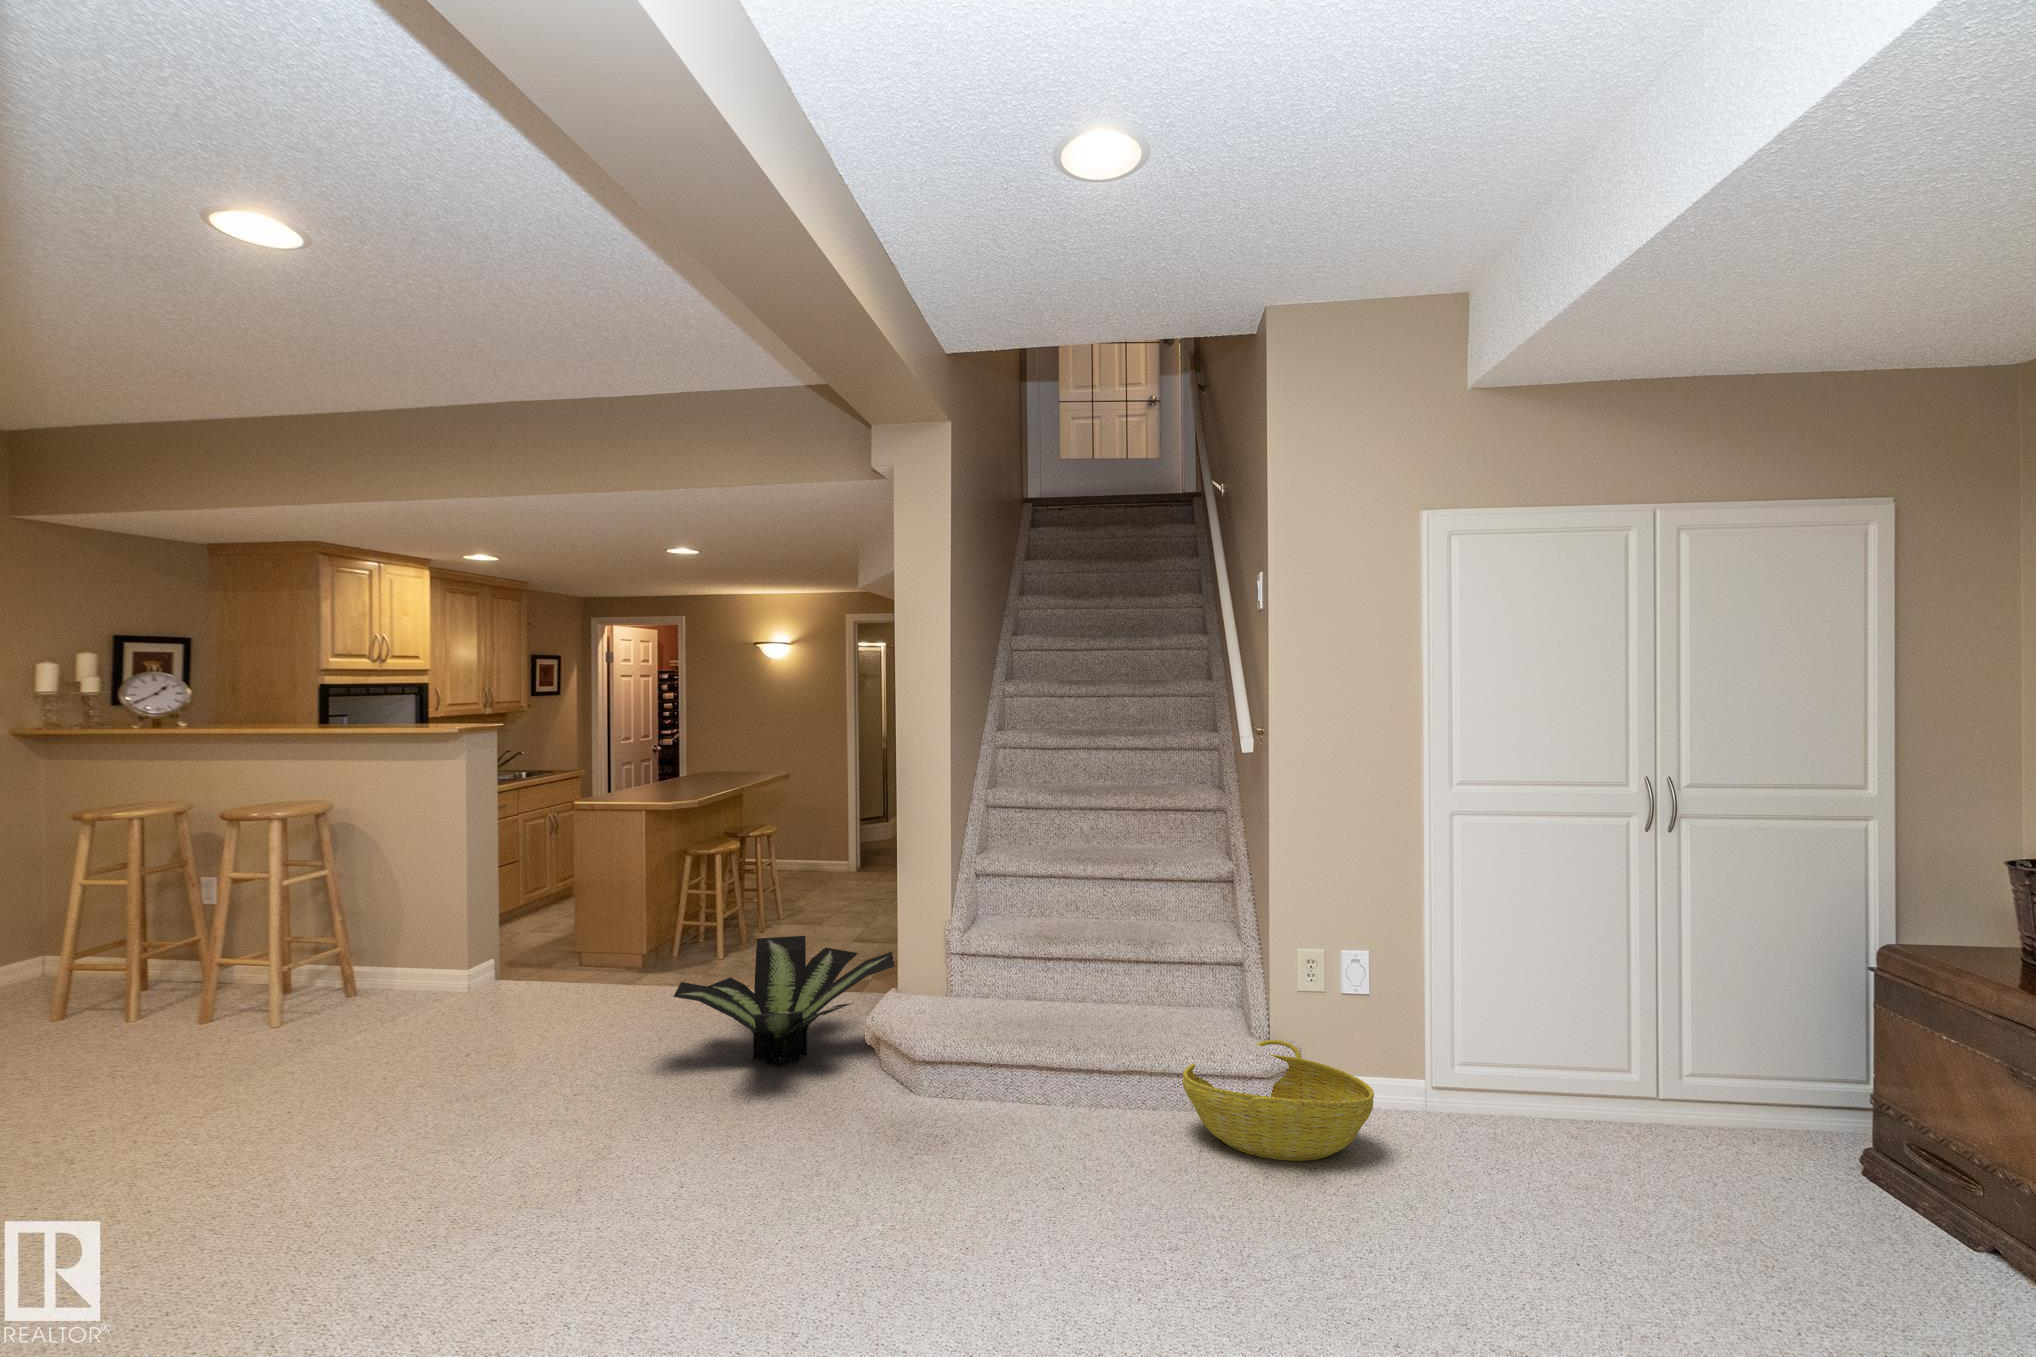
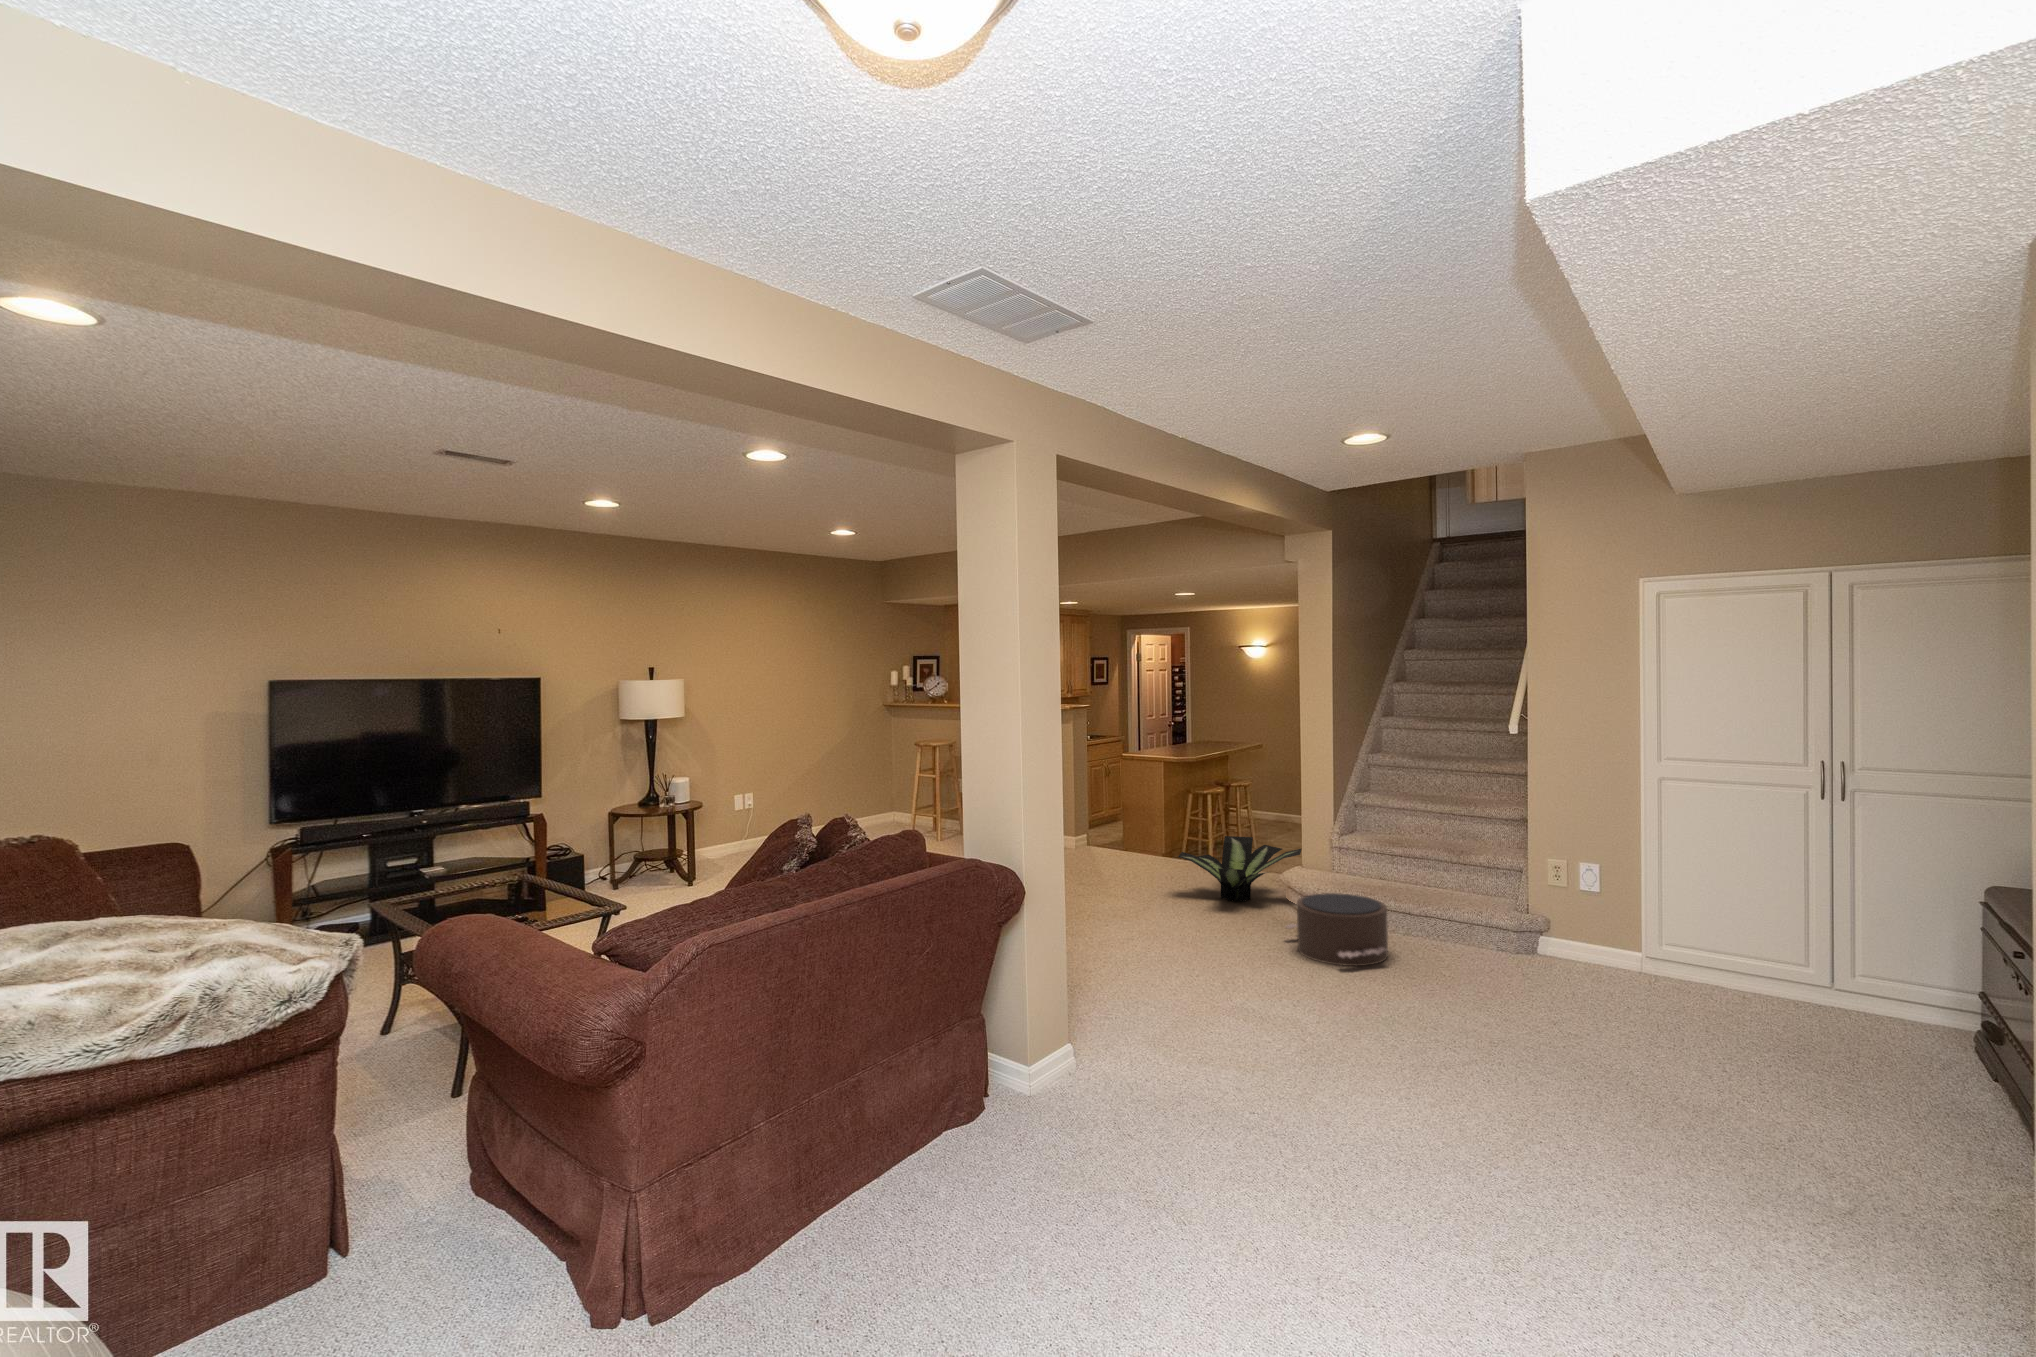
basket: present [1183,1040,1374,1161] -> none [1459,914,1581,977]
pouf: none [890,1047,1095,1214] -> present [1286,893,1388,966]

